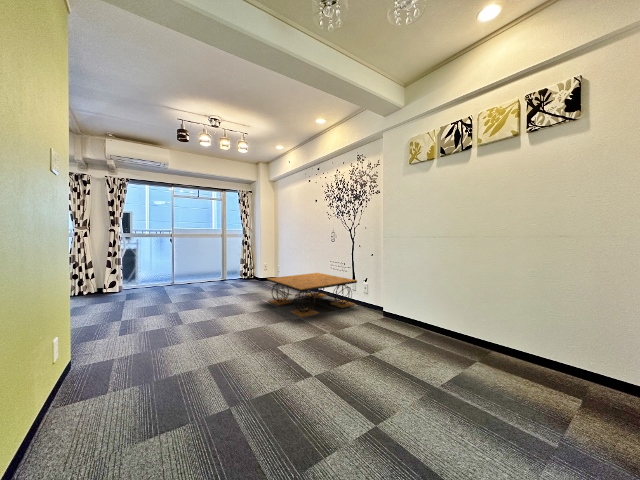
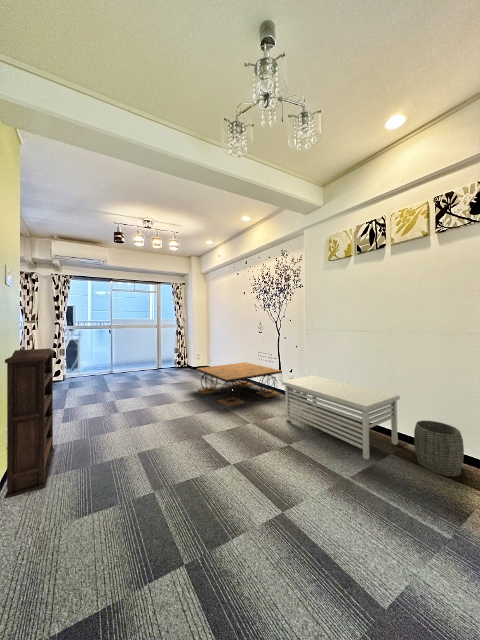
bookshelf: none [49,250,111,422] -> present [5,349,54,499]
storage bench: none [360,284,484,368] -> present [282,376,400,459]
woven basket: none [501,327,552,382] -> present [414,420,464,476]

